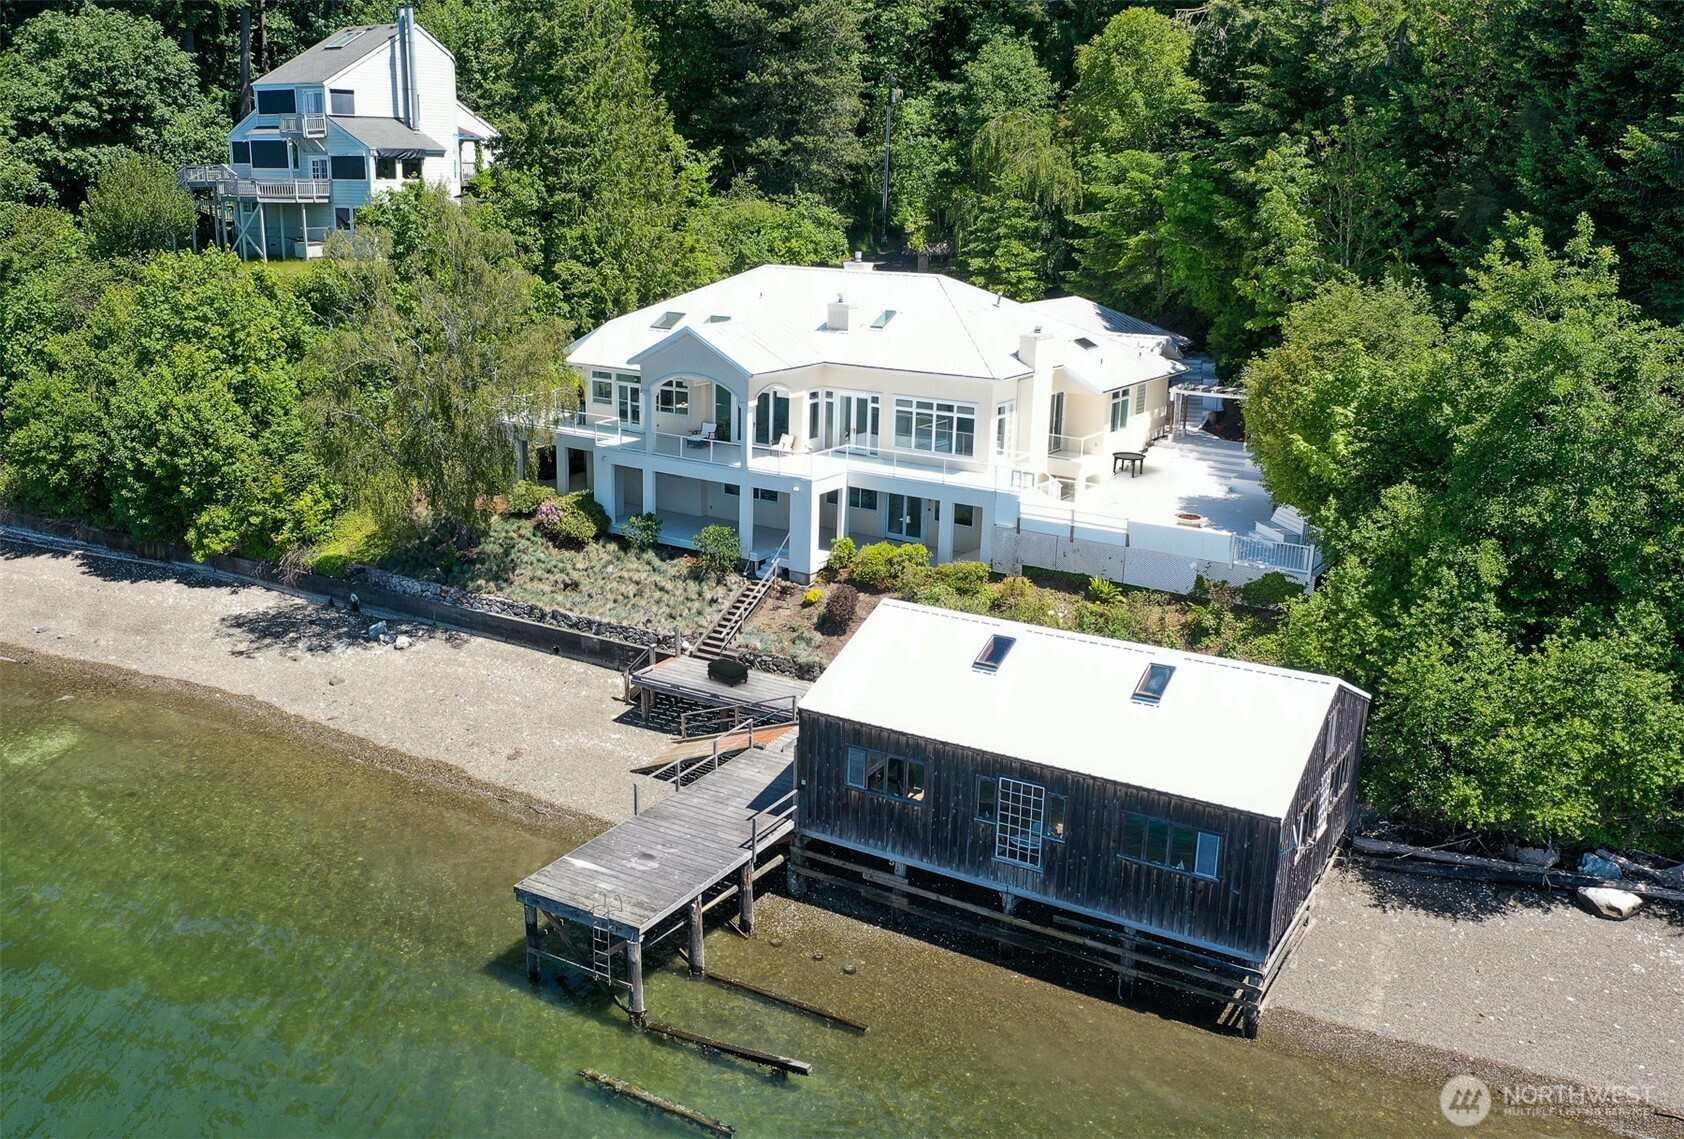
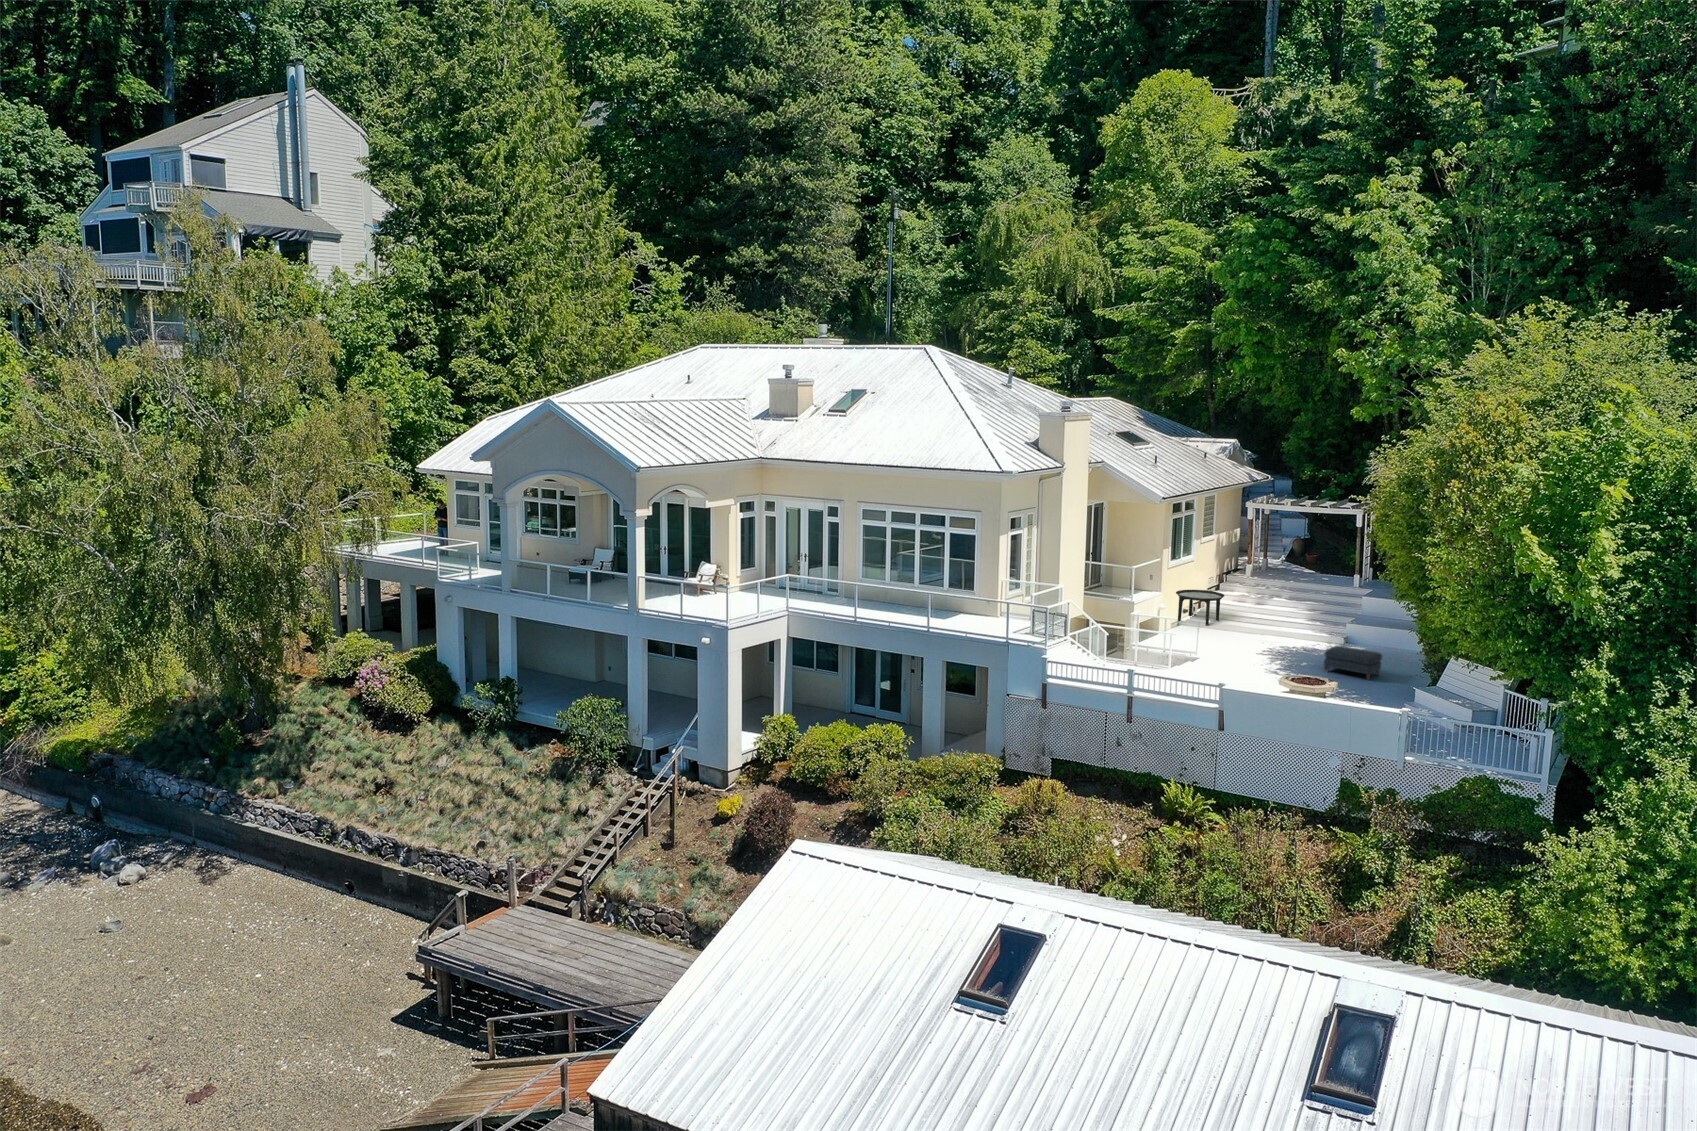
ottoman: present [707,658,748,687] -> present [1324,646,1382,679]

